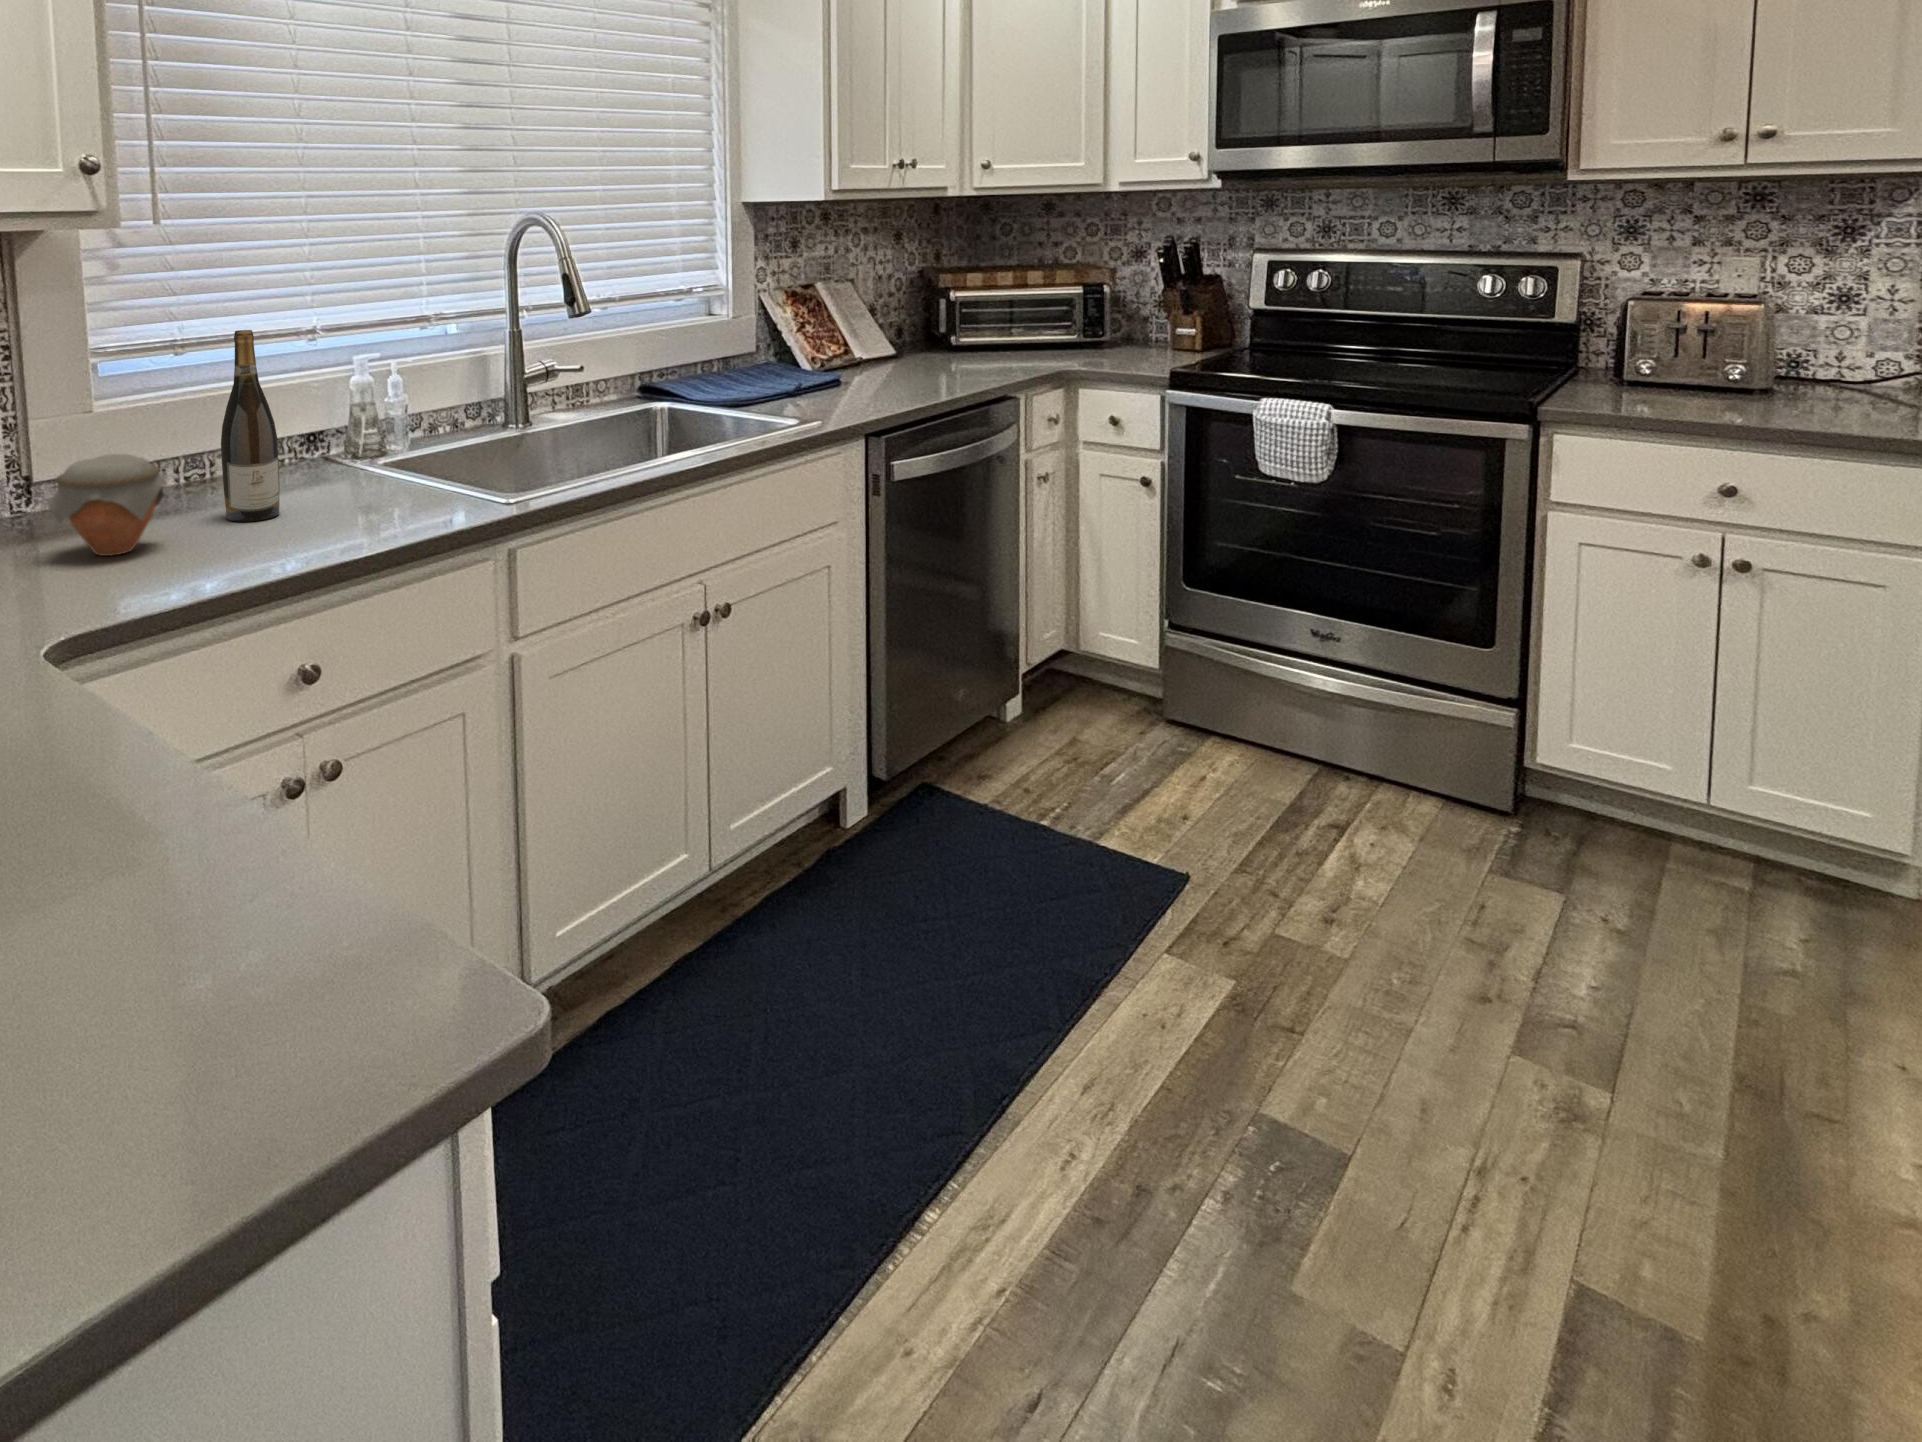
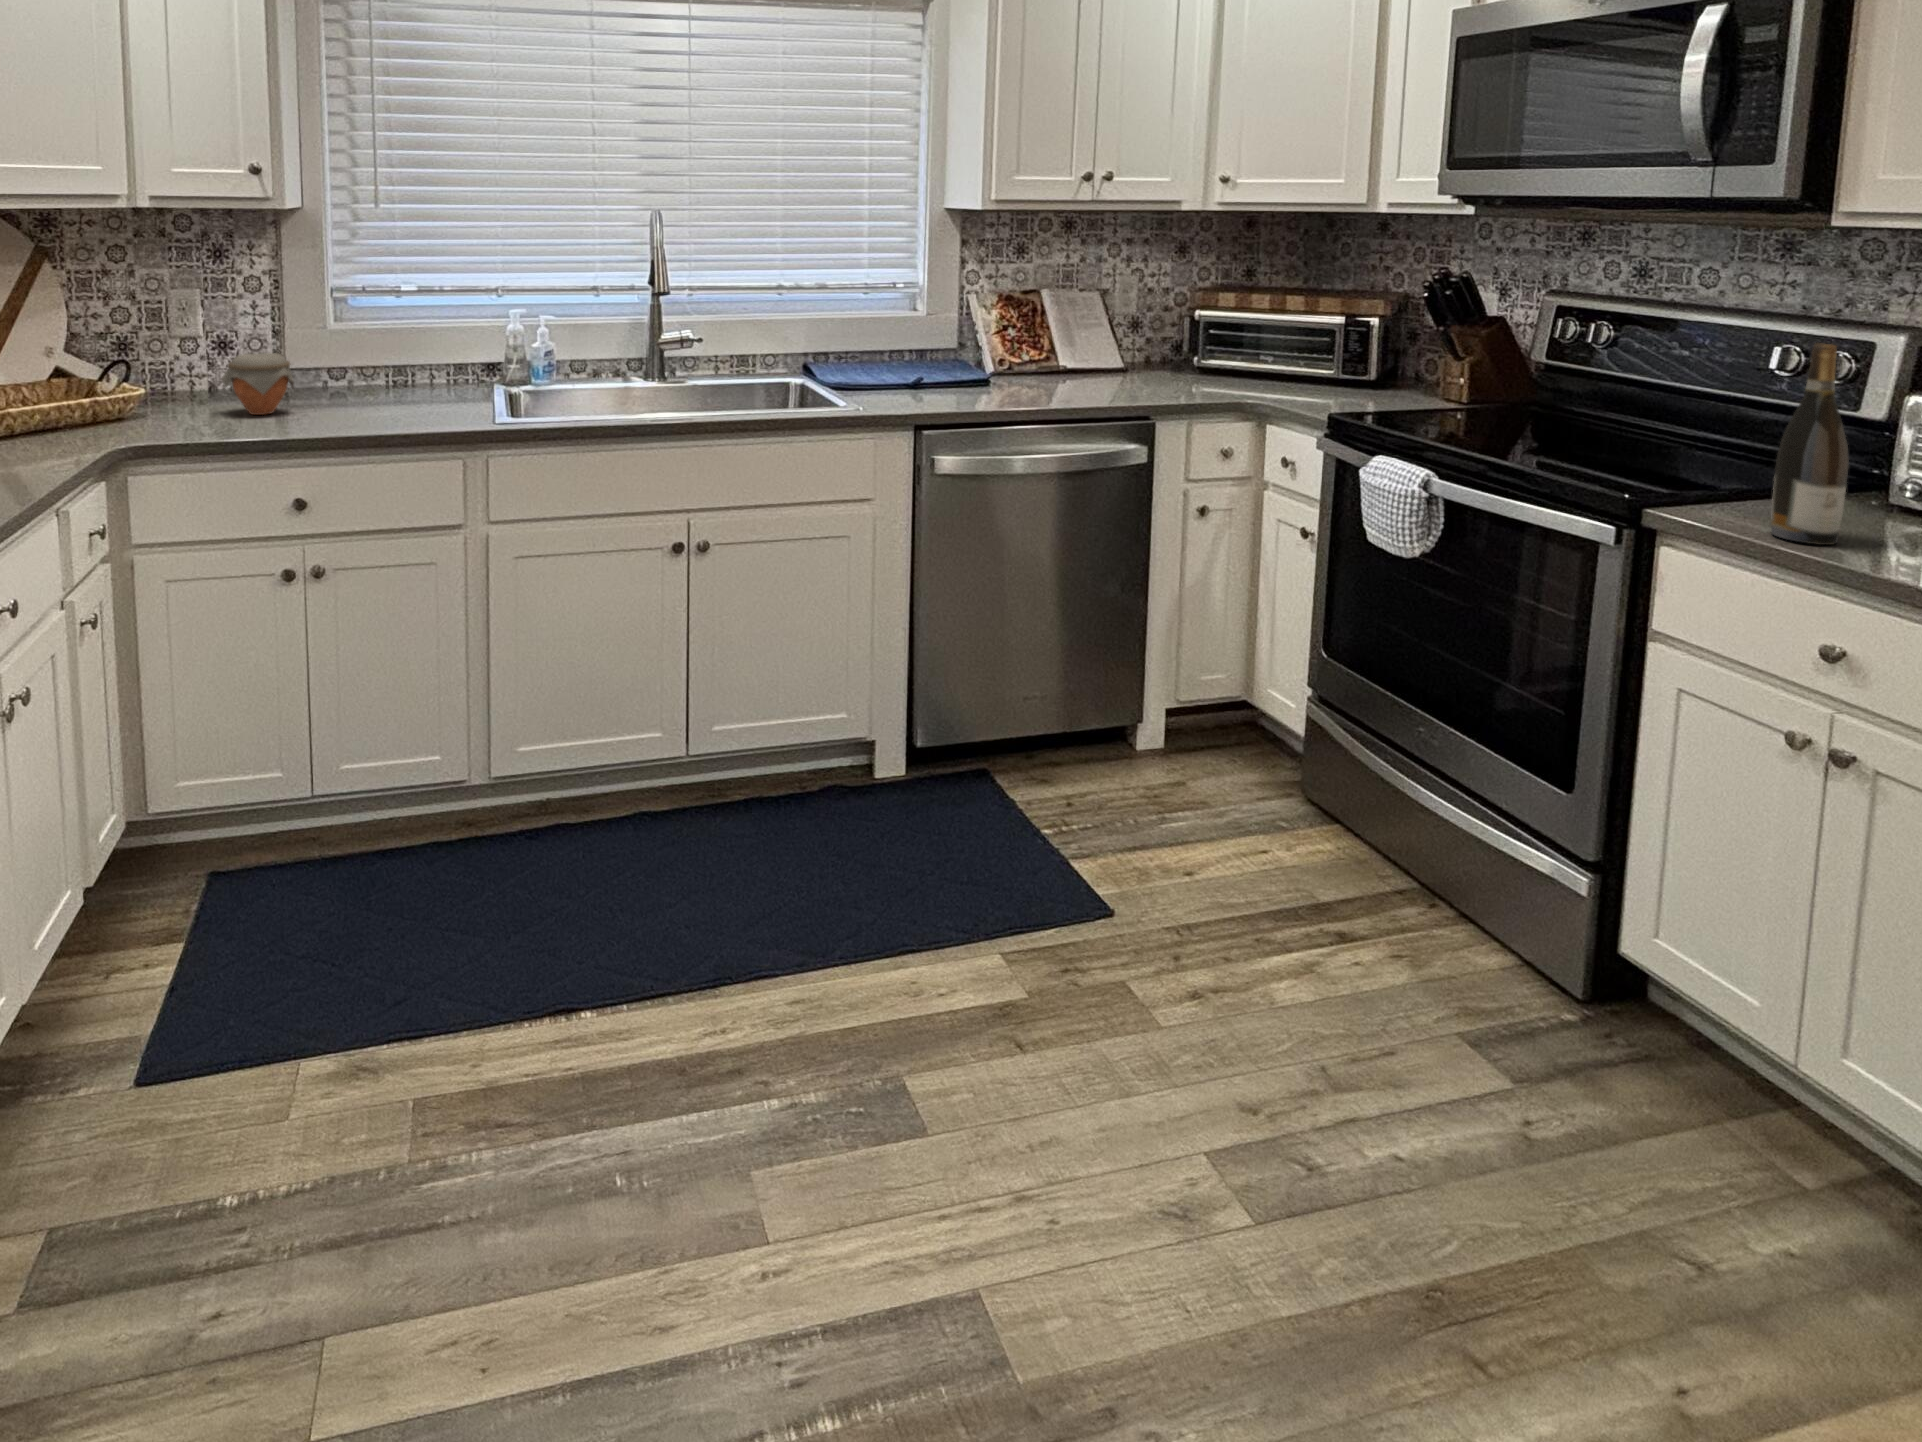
wine bottle: present [221,330,279,522] -> present [1771,344,1849,545]

